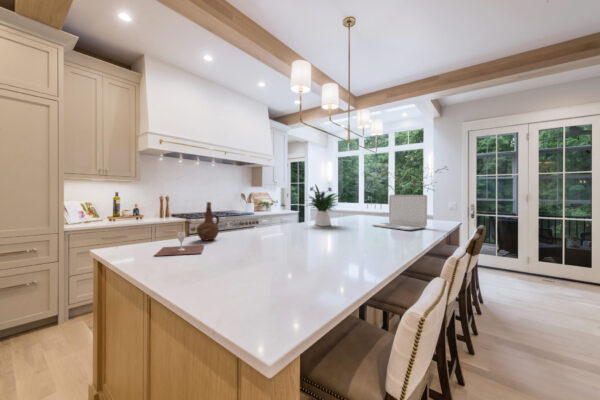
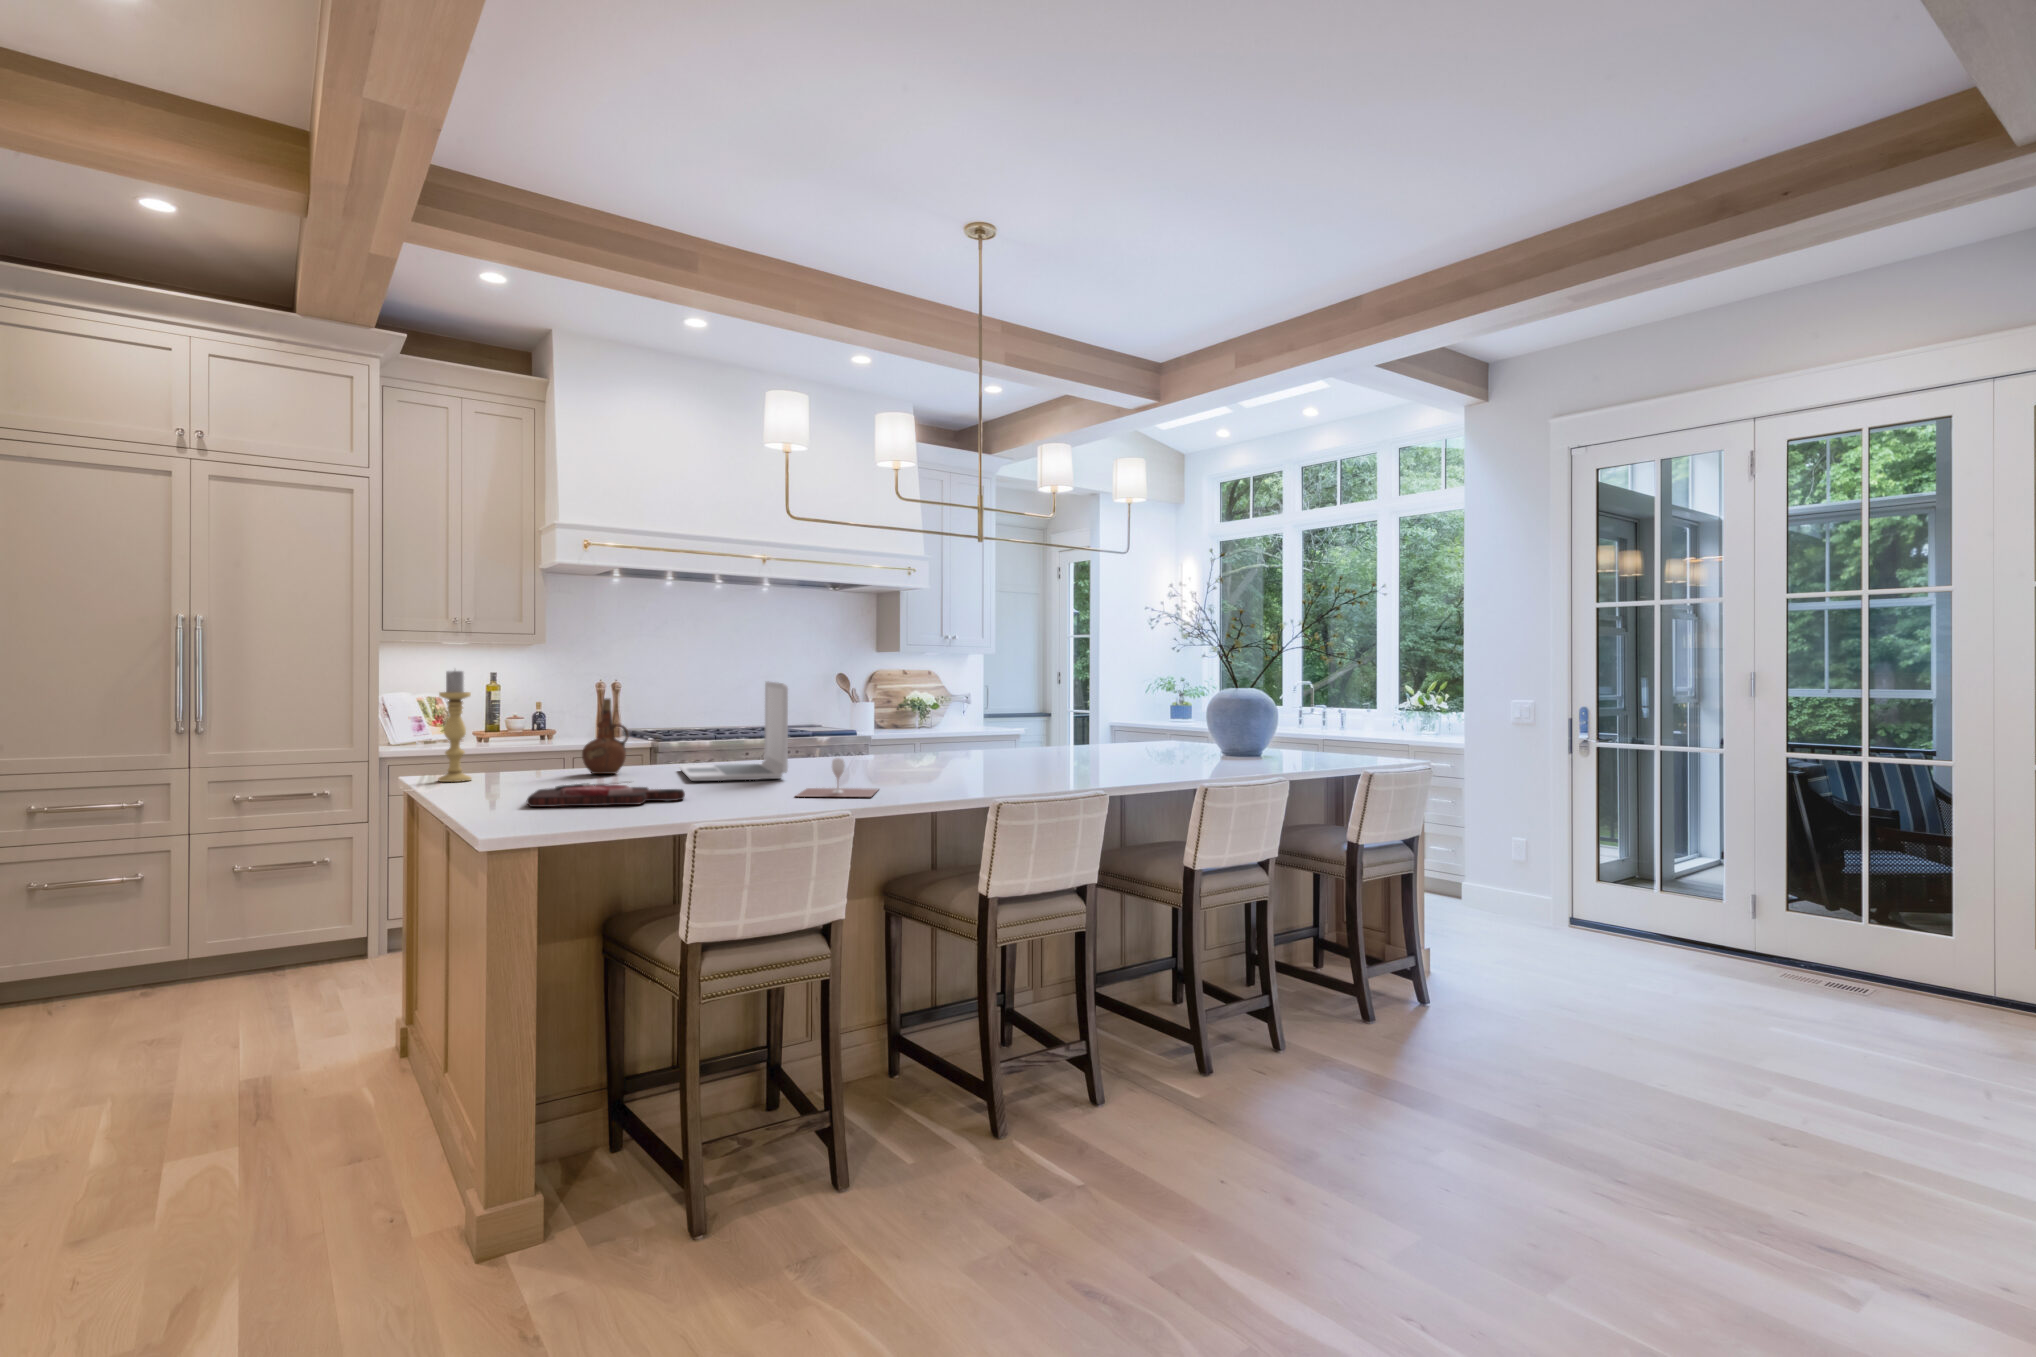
candle holder: none [119,185,140,252] -> present [438,670,471,782]
flower arrangement: present [309,185,340,226] -> none [877,655,977,762]
laptop: present [372,195,427,230] -> present [680,681,788,781]
wine glass: present [155,232,204,256] -> present [797,758,878,797]
cutting board: none [206,252,298,278] -> present [527,781,685,807]

